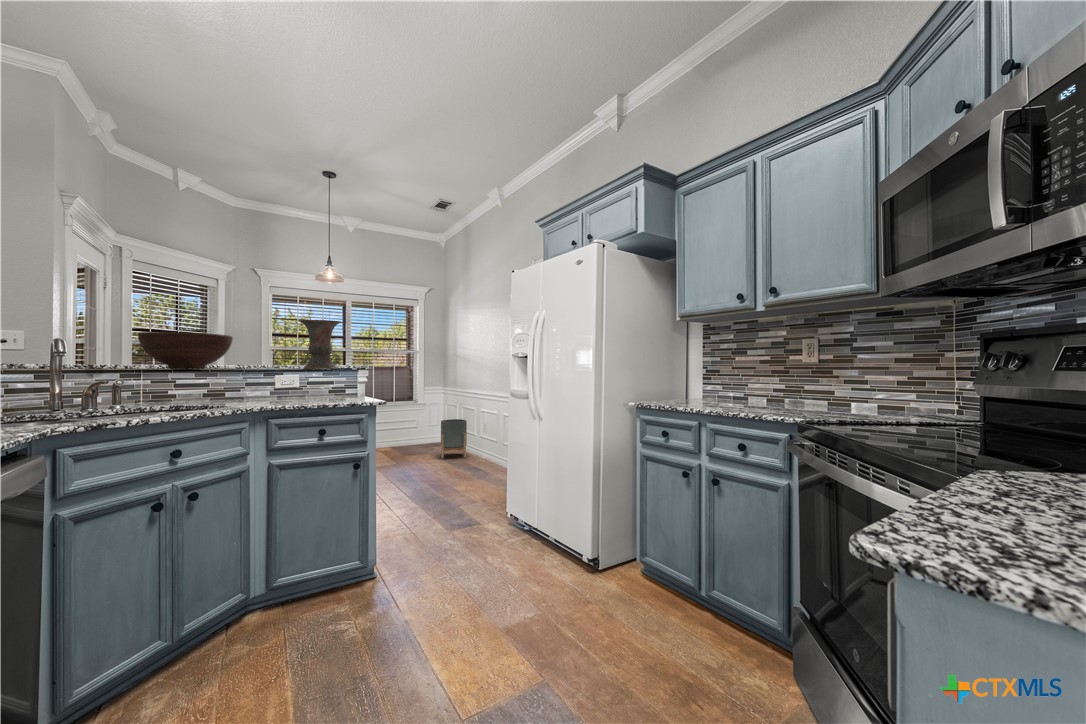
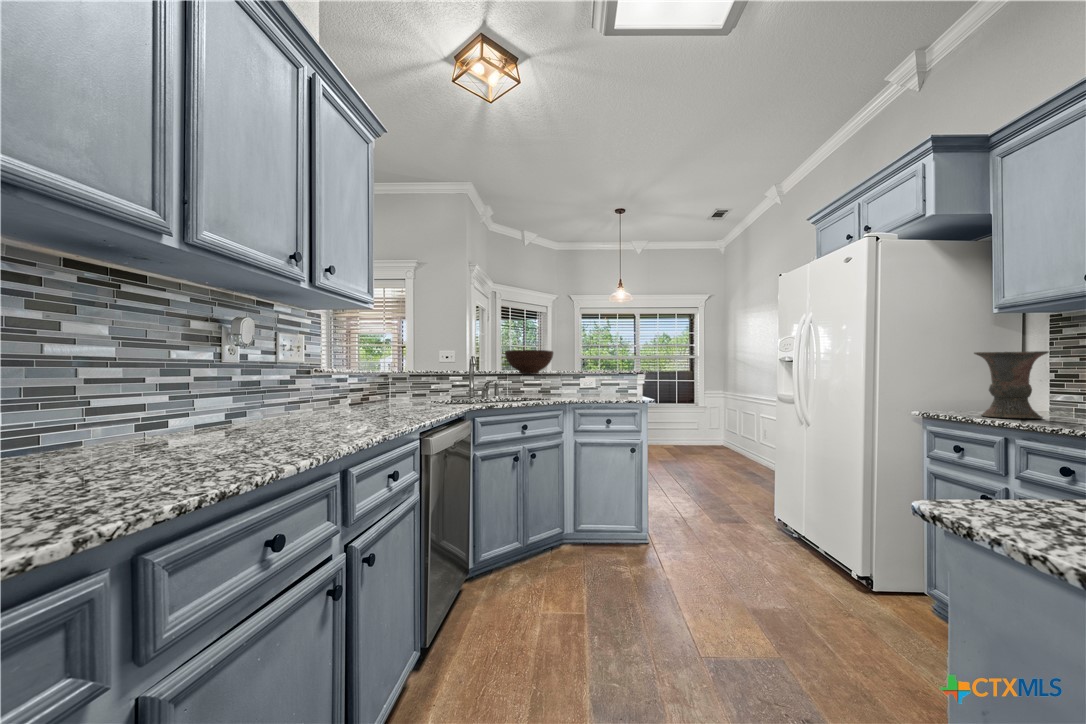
vase: present [298,320,341,369] -> present [974,351,1049,419]
planter: present [441,419,467,458] -> none [725,423,752,462]

